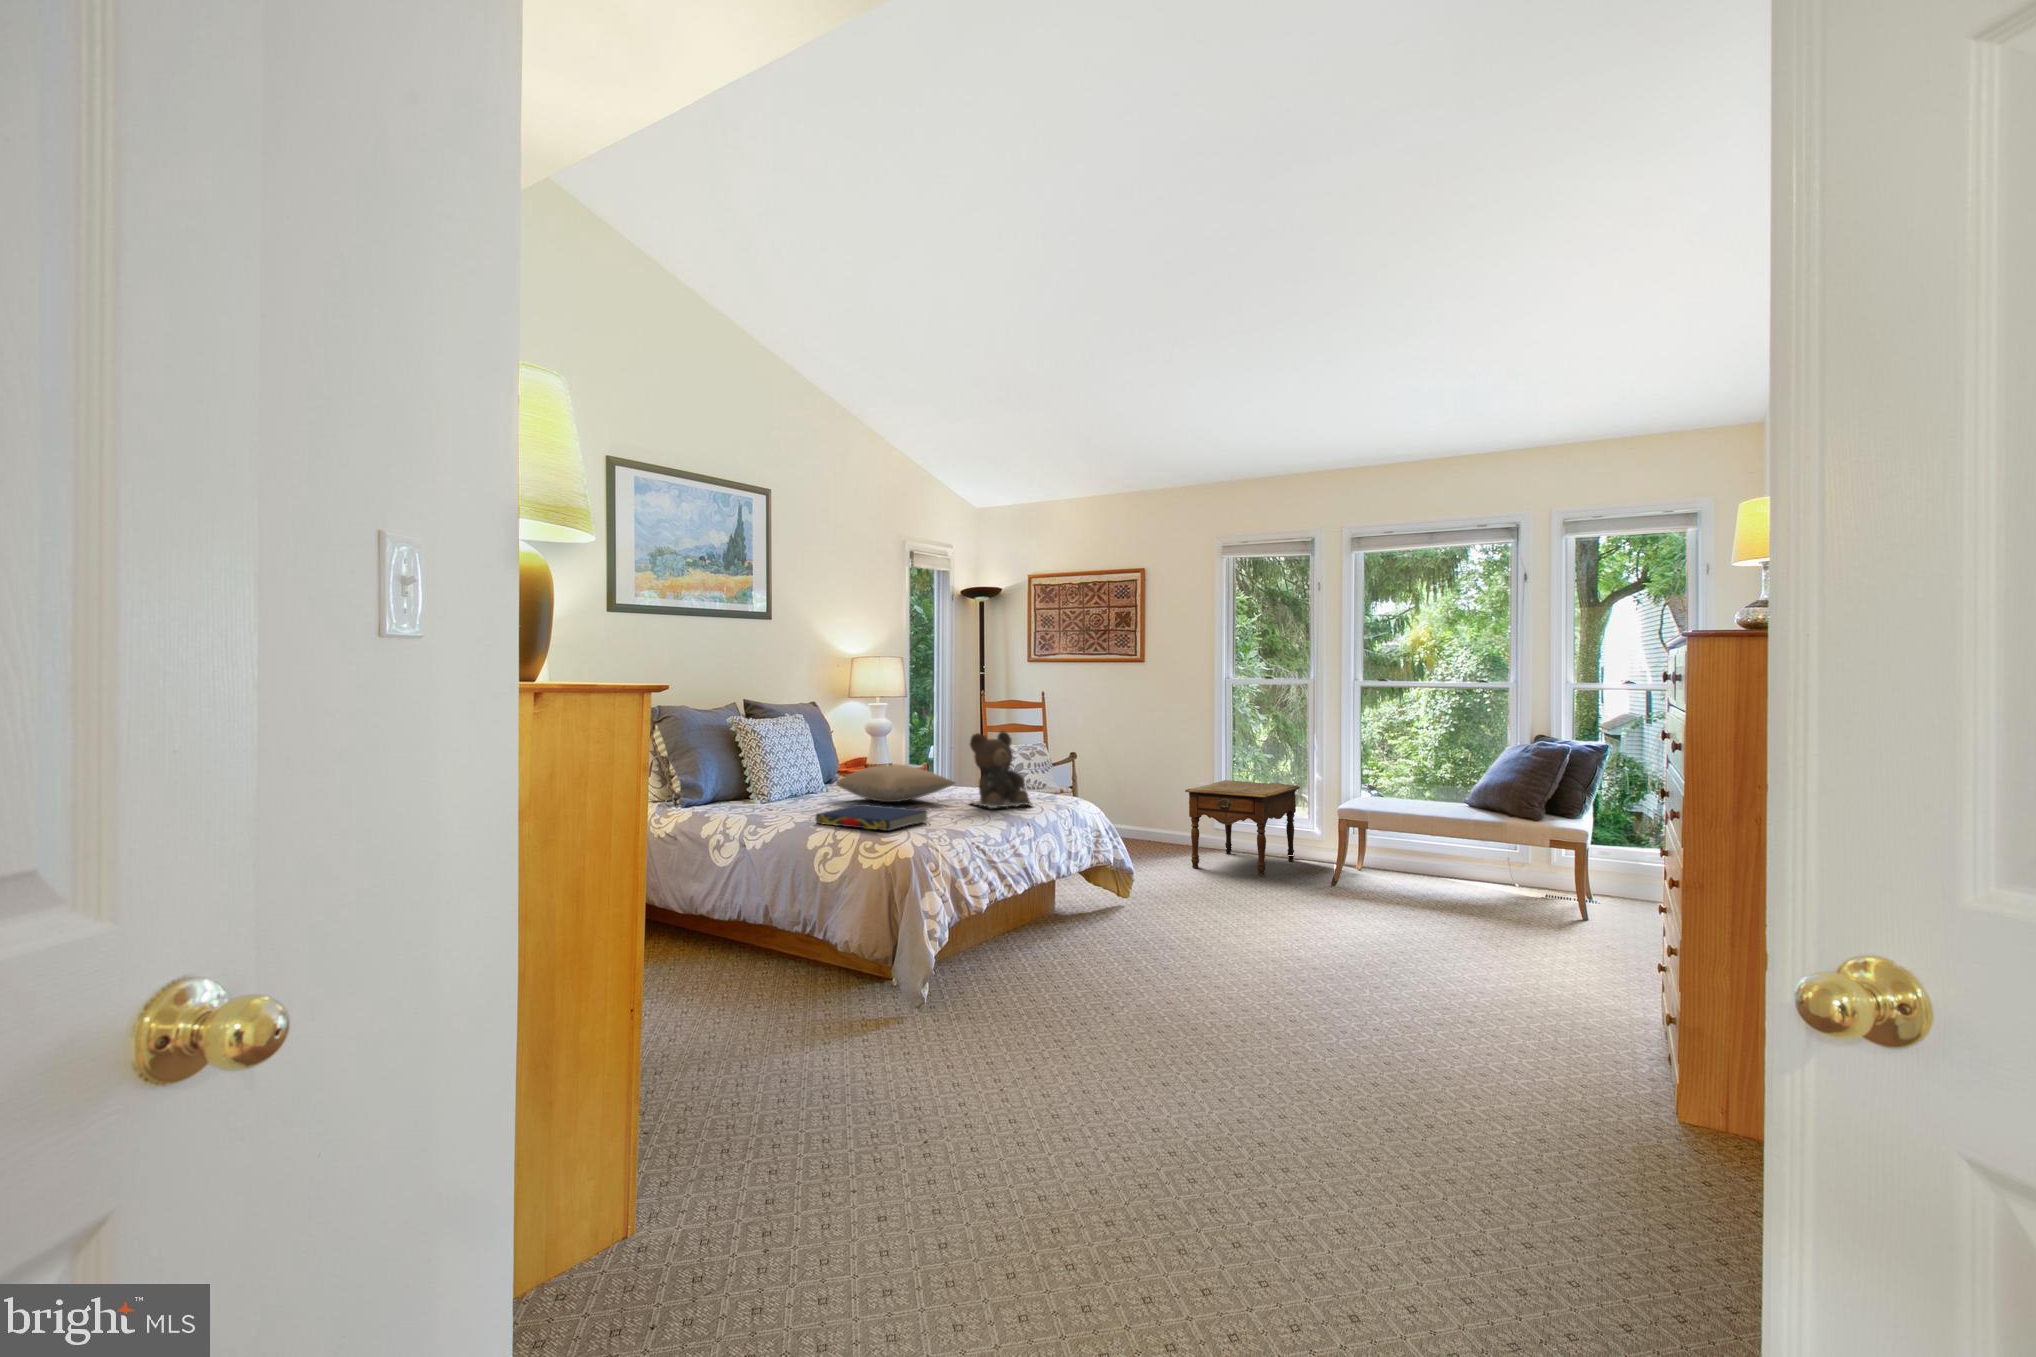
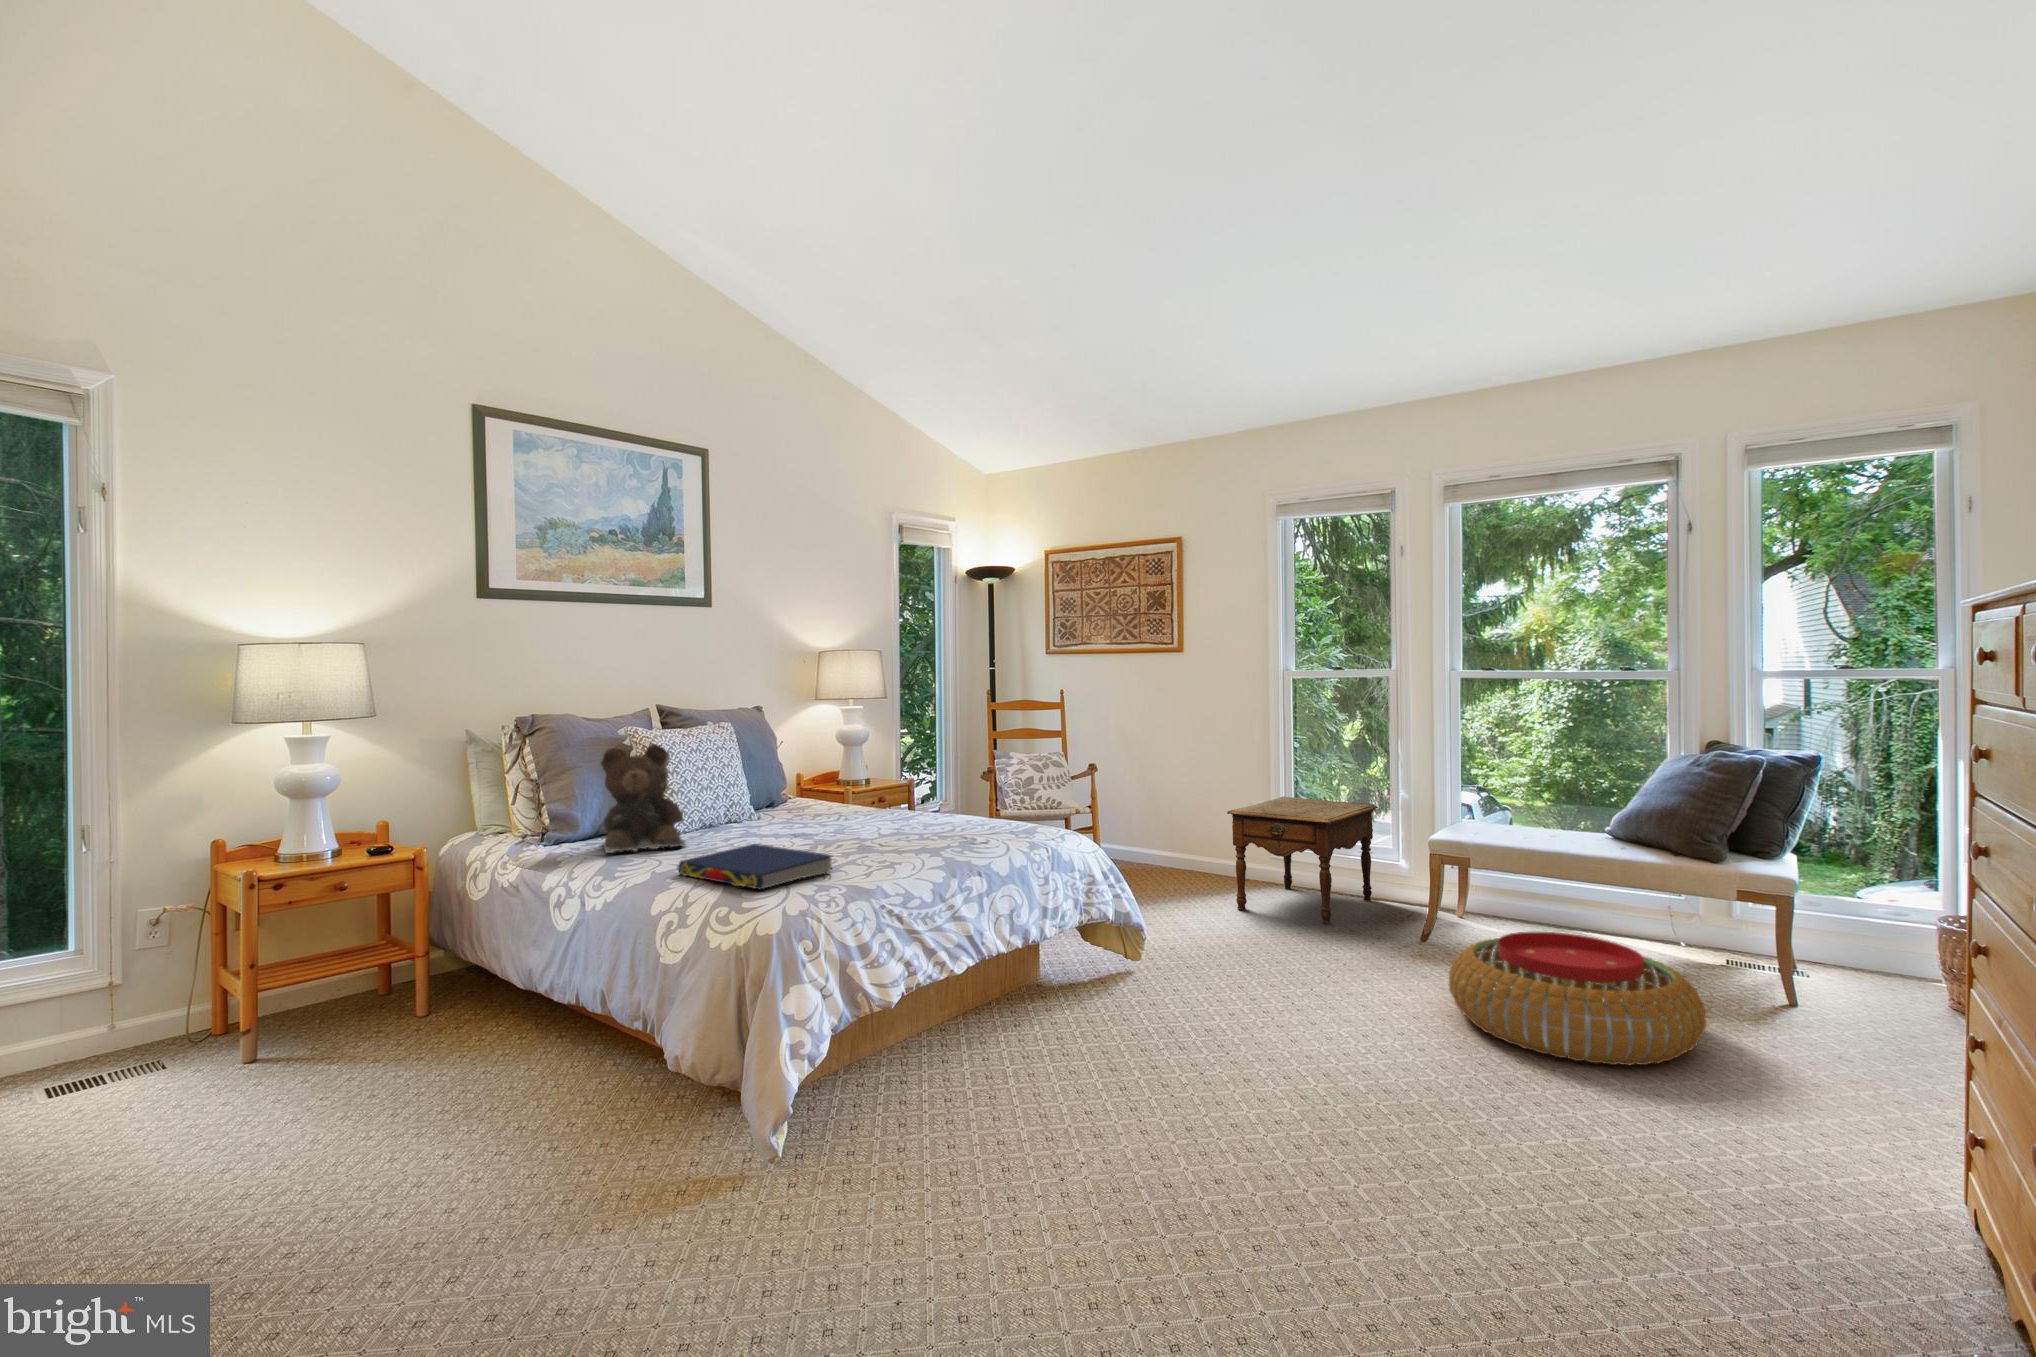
teddy bear: present [970,731,1031,808] -> present [601,744,685,853]
pillow: present [836,765,955,802] -> none [748,788,900,838]
pouf: none [1354,869,1522,950] -> present [1448,932,1706,1065]

